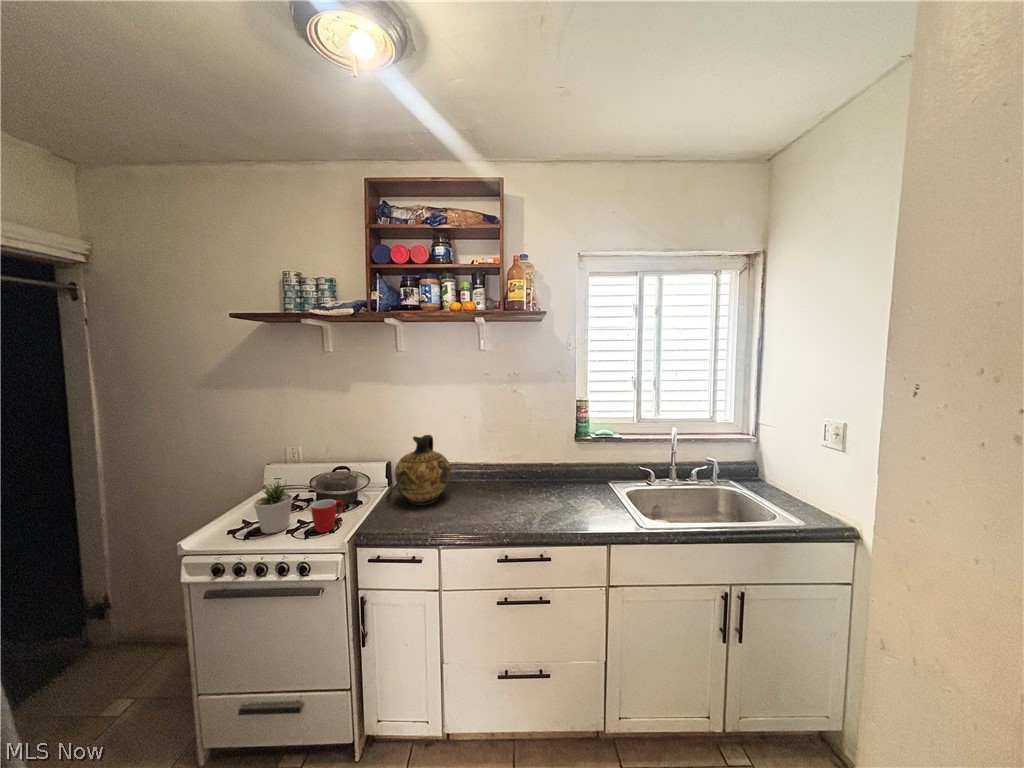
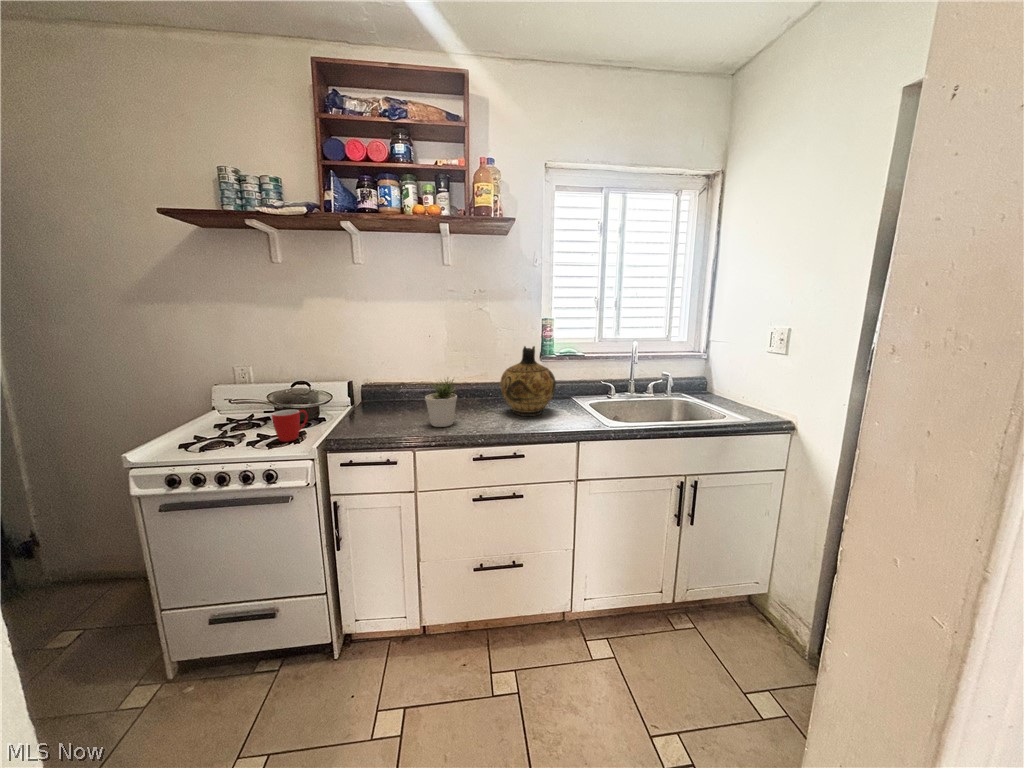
ceramic jug: present [395,435,450,505] -> present [500,346,556,416]
potted plant: present [254,481,293,534] -> present [425,380,457,427]

